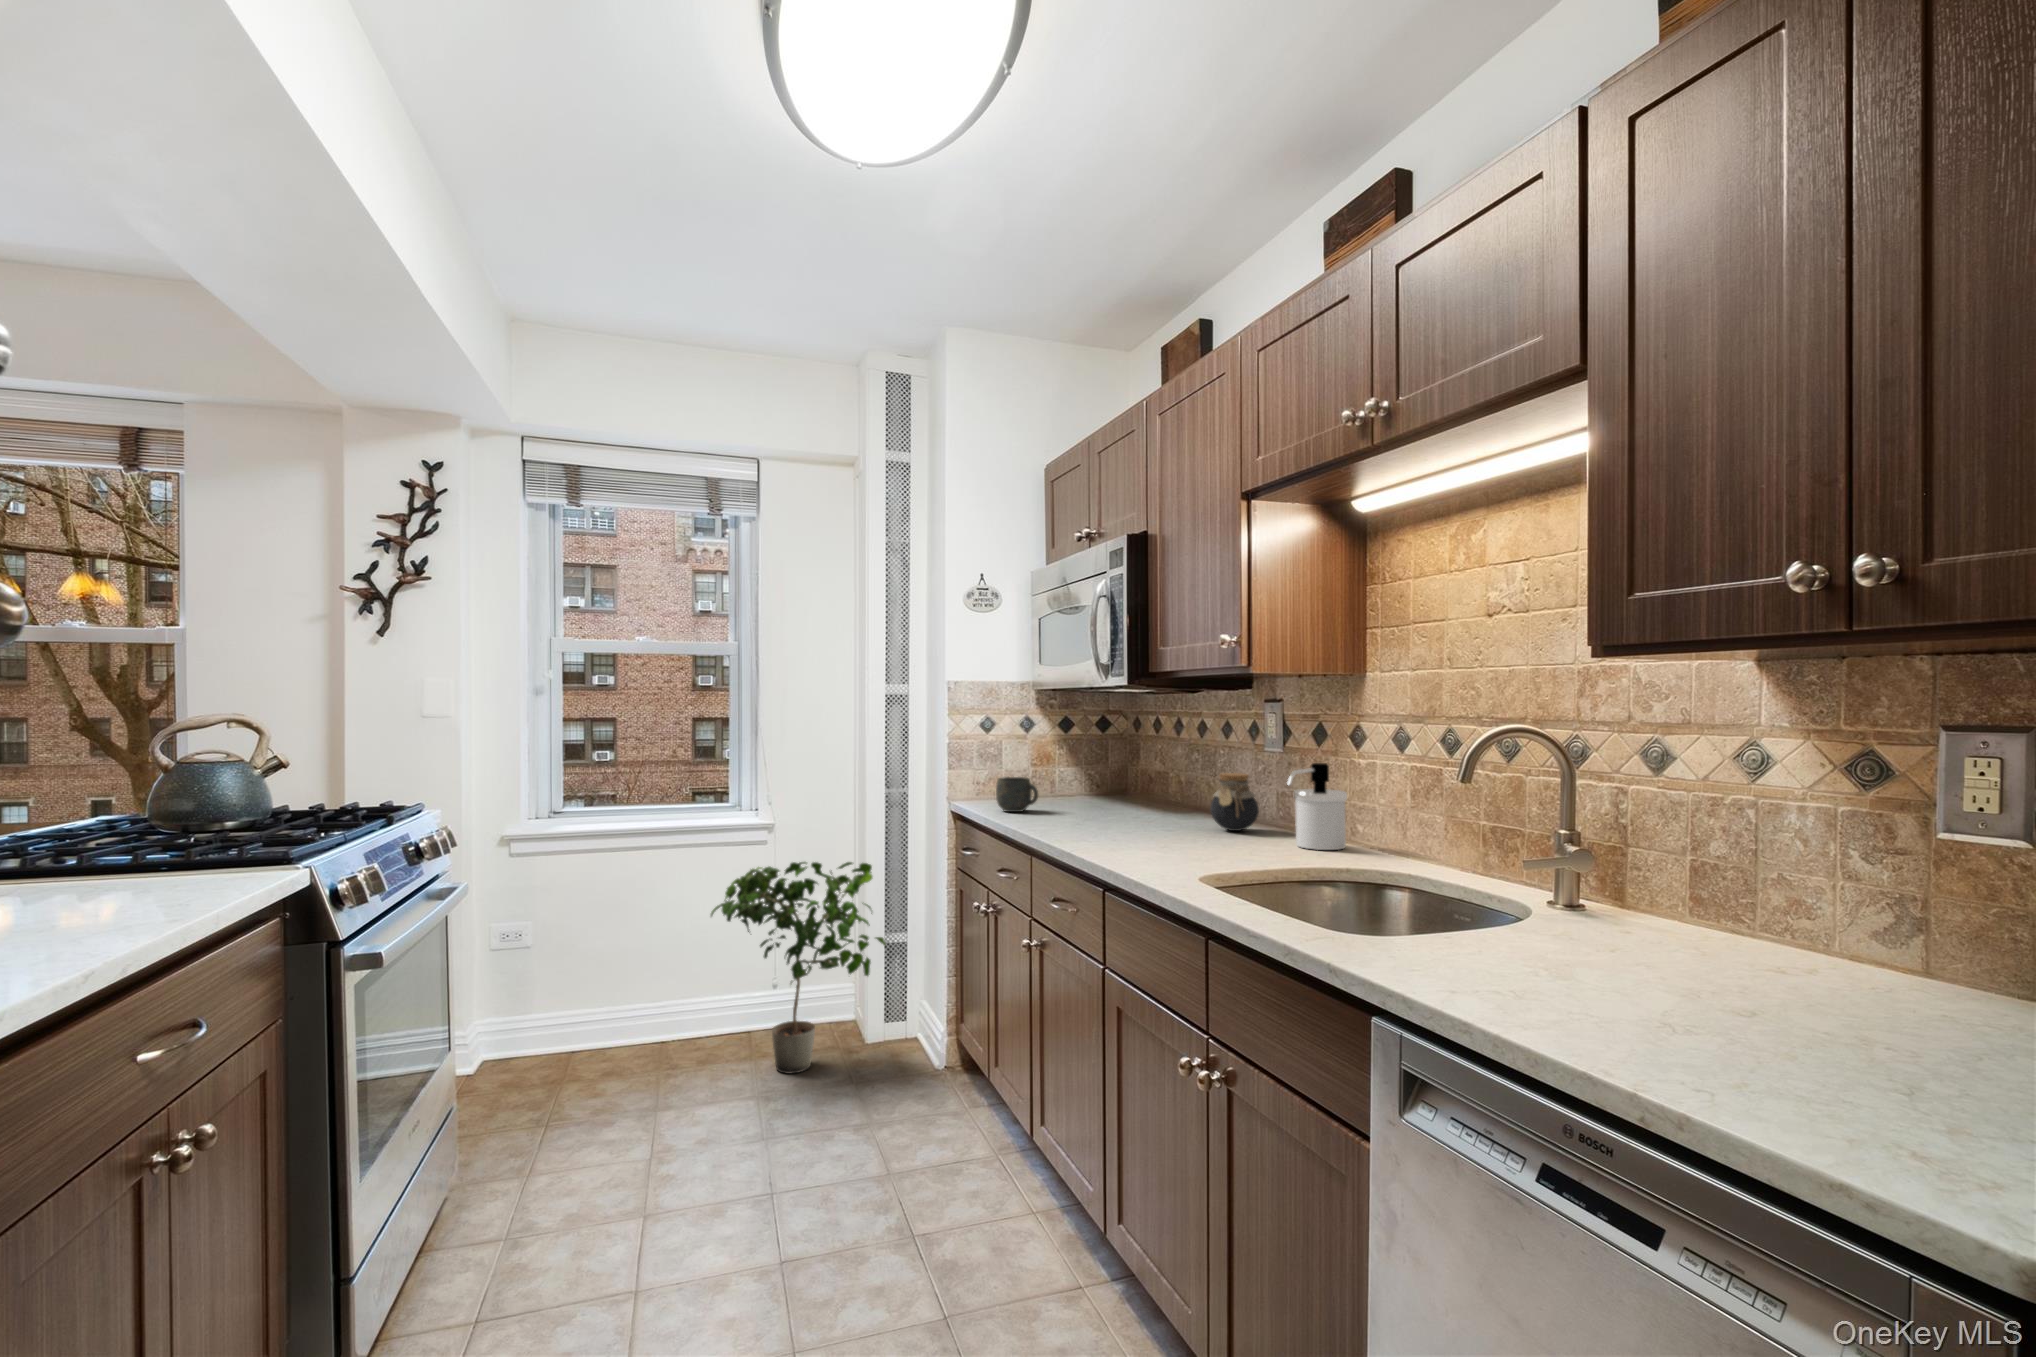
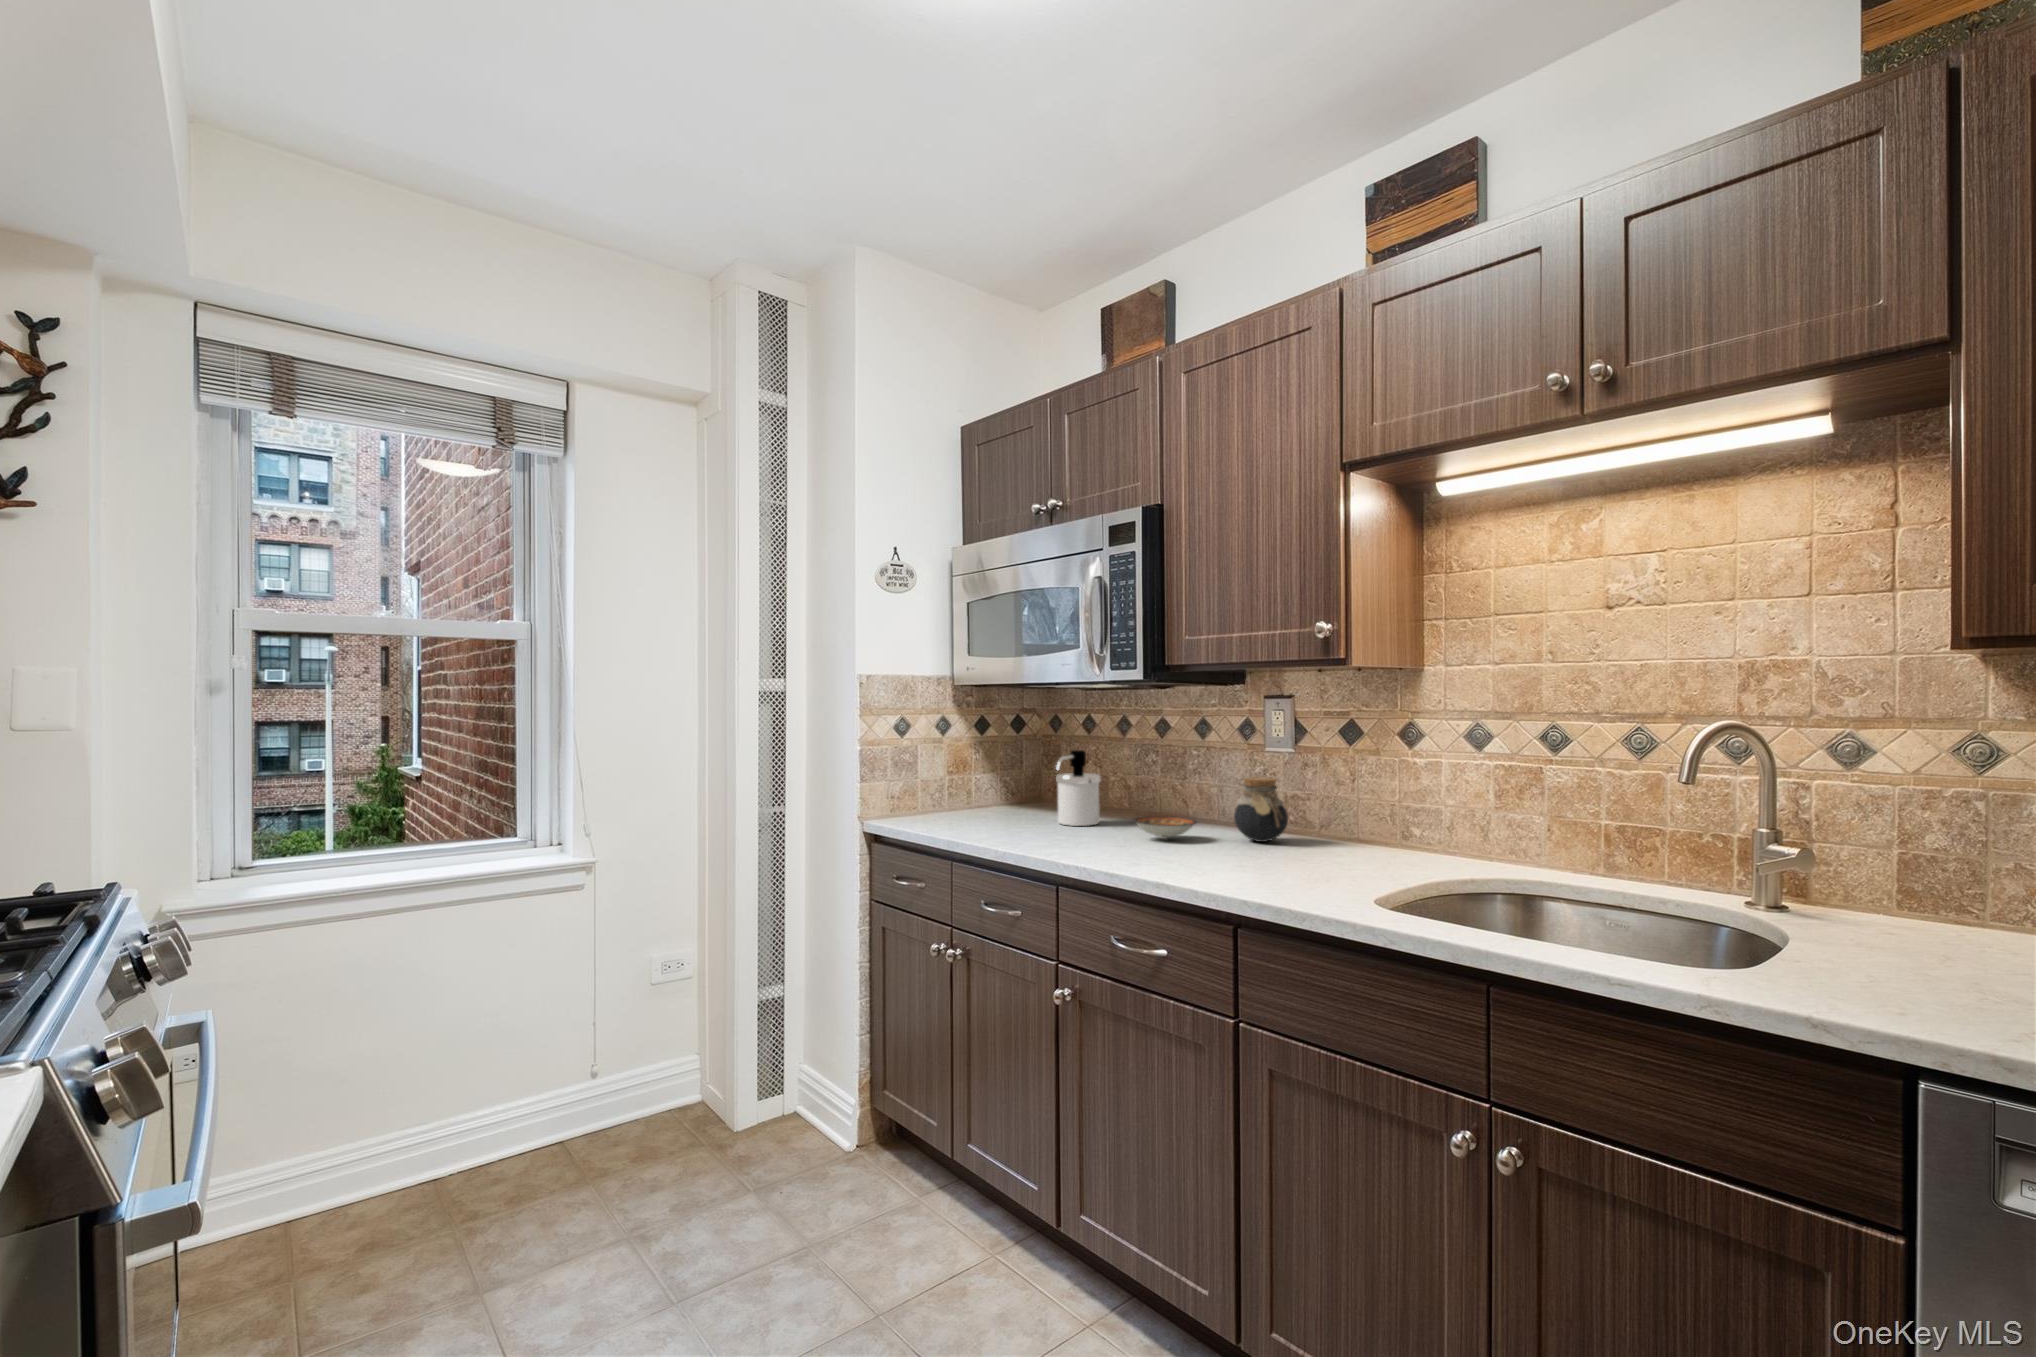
soap dispenser: present [1287,763,1347,850] -> present [1056,750,1101,826]
mug: present [996,777,1038,812] -> none [955,791,1010,833]
ceramic bowl: none [1125,804,1182,824] -> present [1133,816,1197,839]
potted plant: present [711,862,886,1073] -> none [543,907,778,1200]

